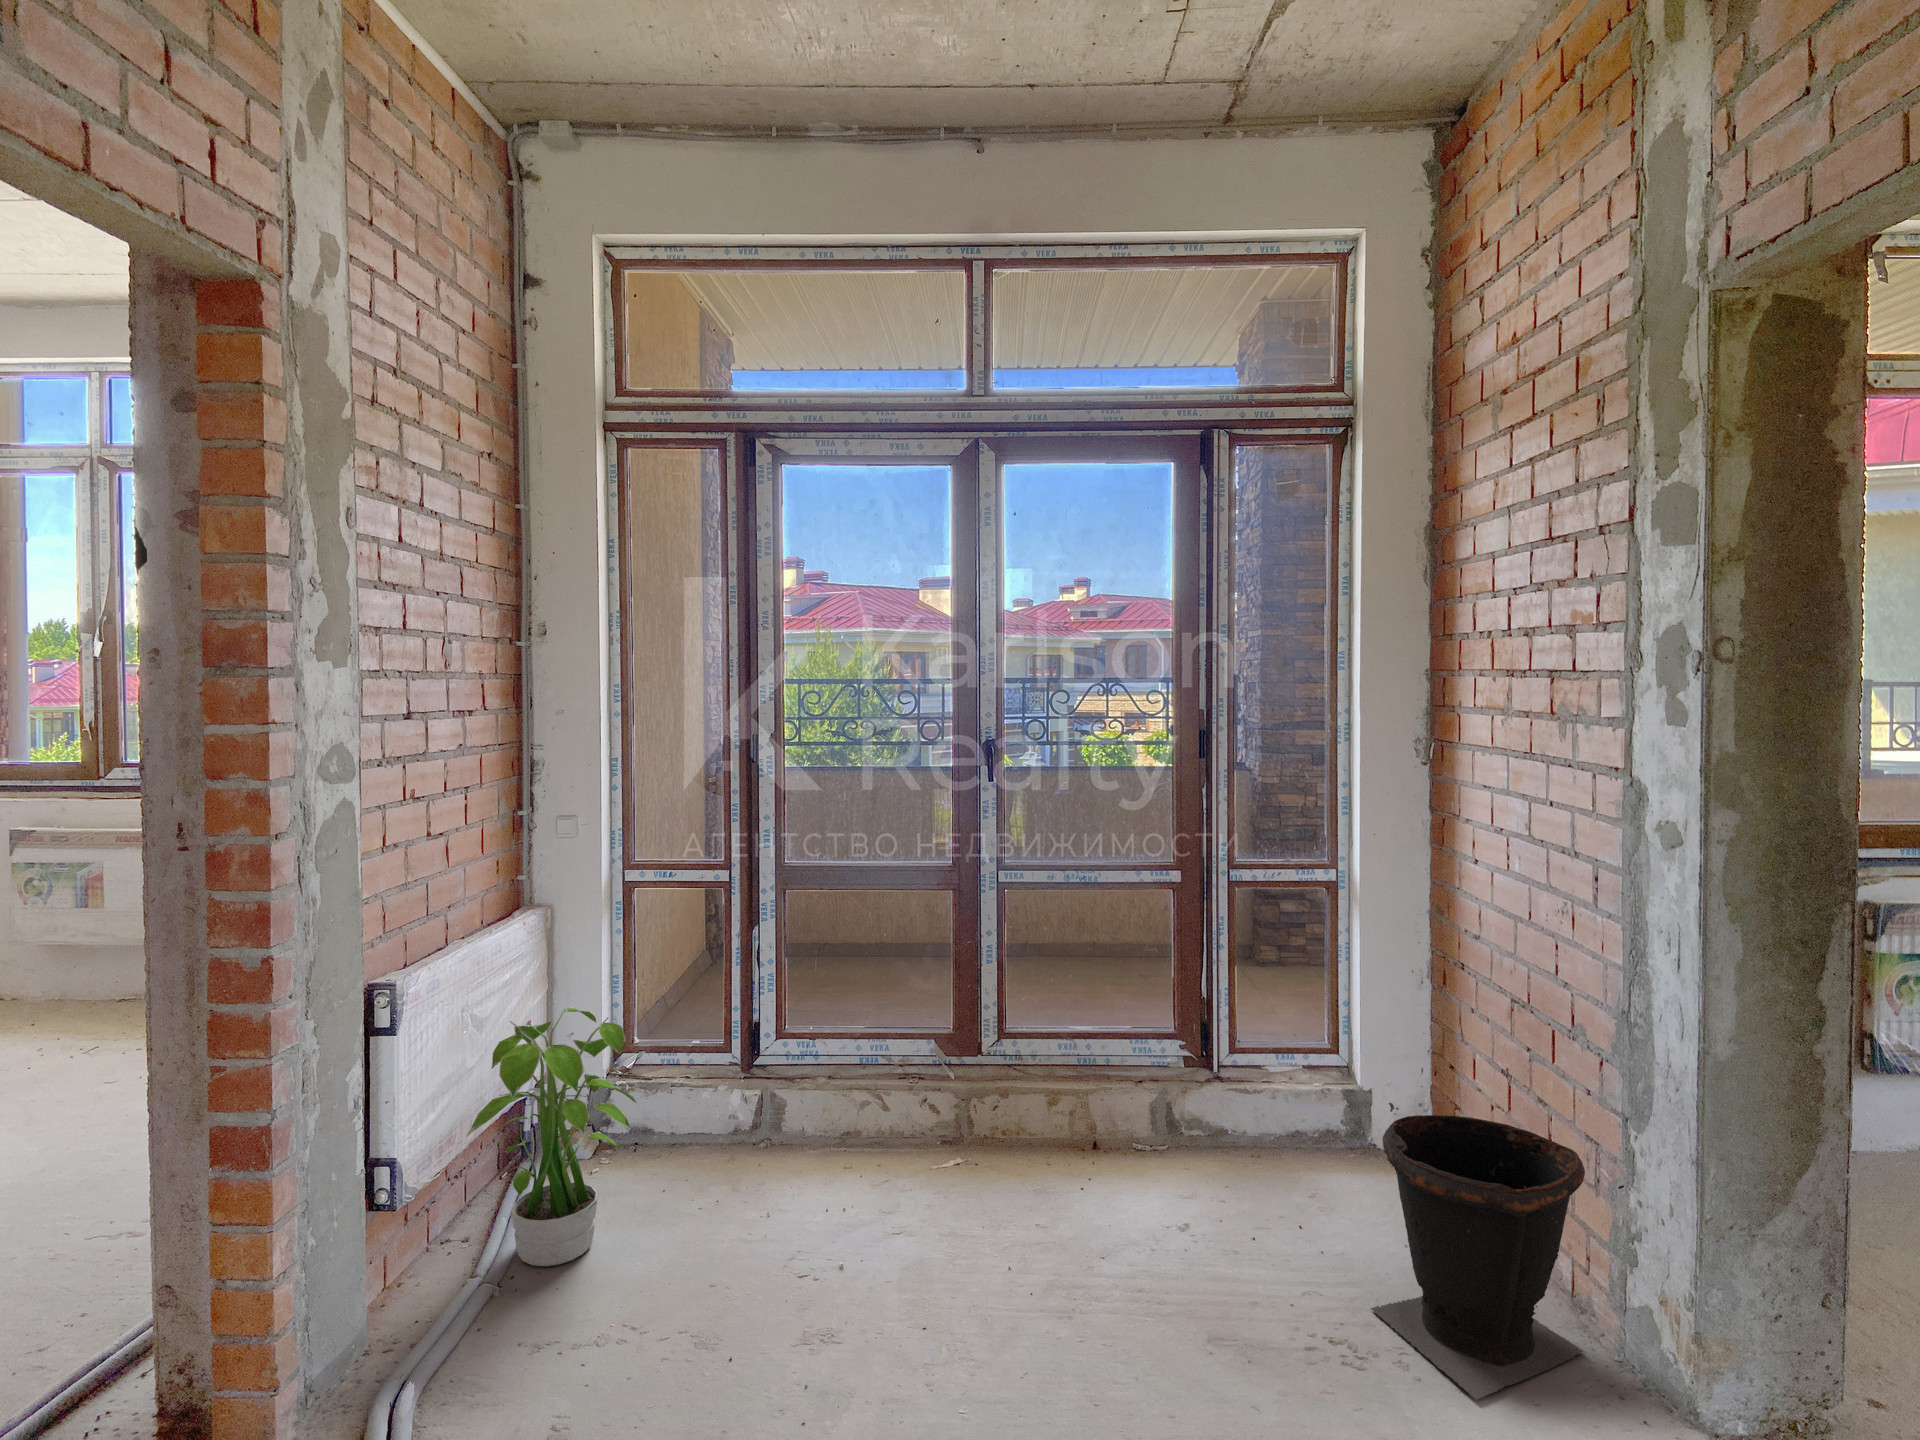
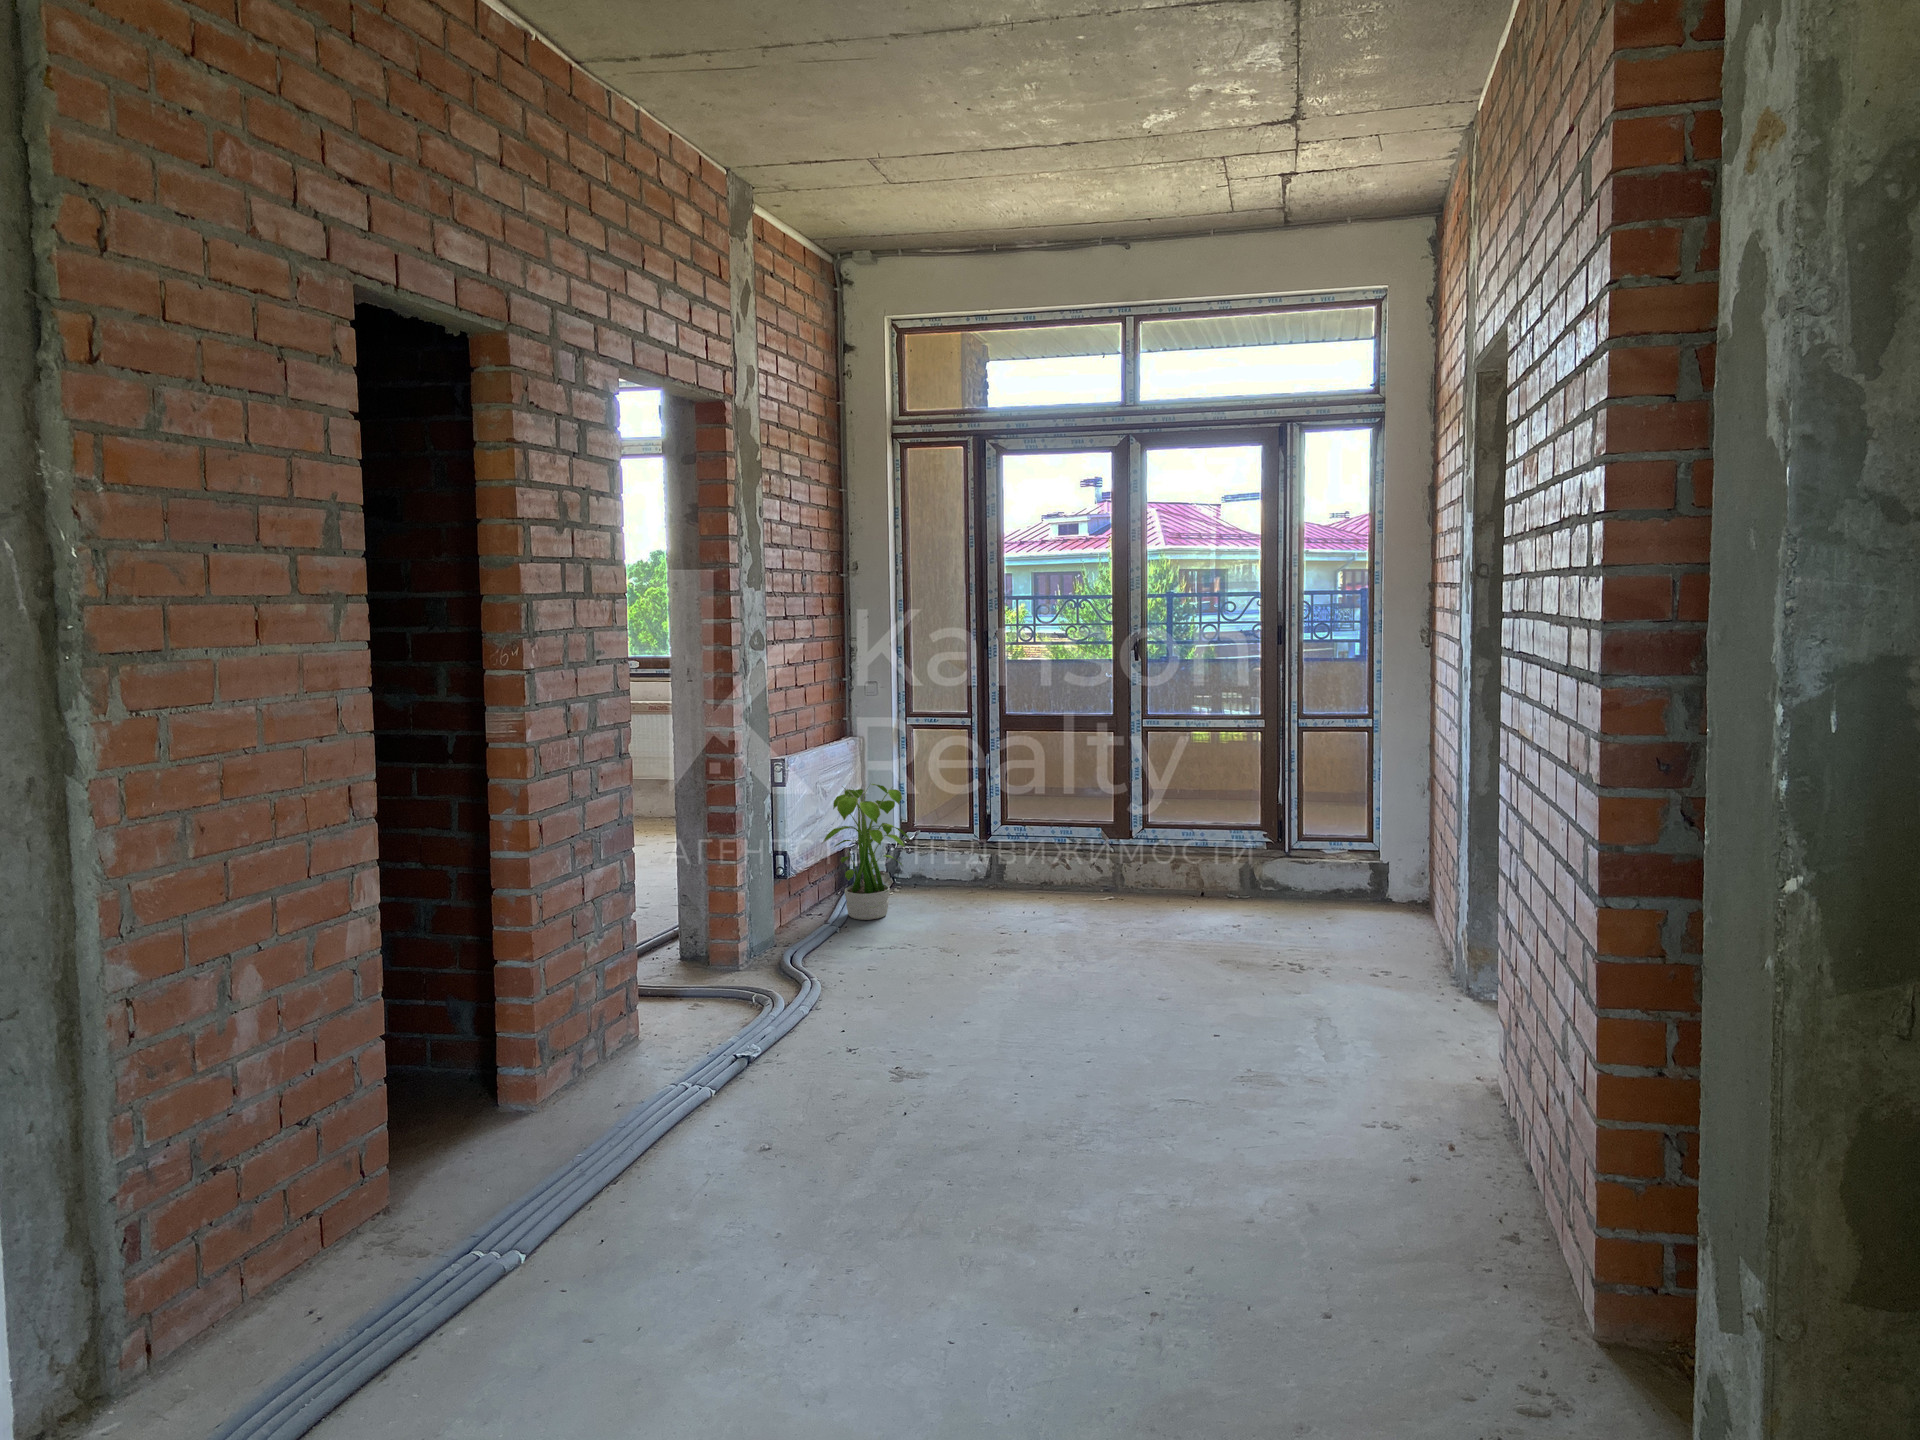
bucket: present [1371,1103,1585,1399] -> none [1326,847,1455,996]

